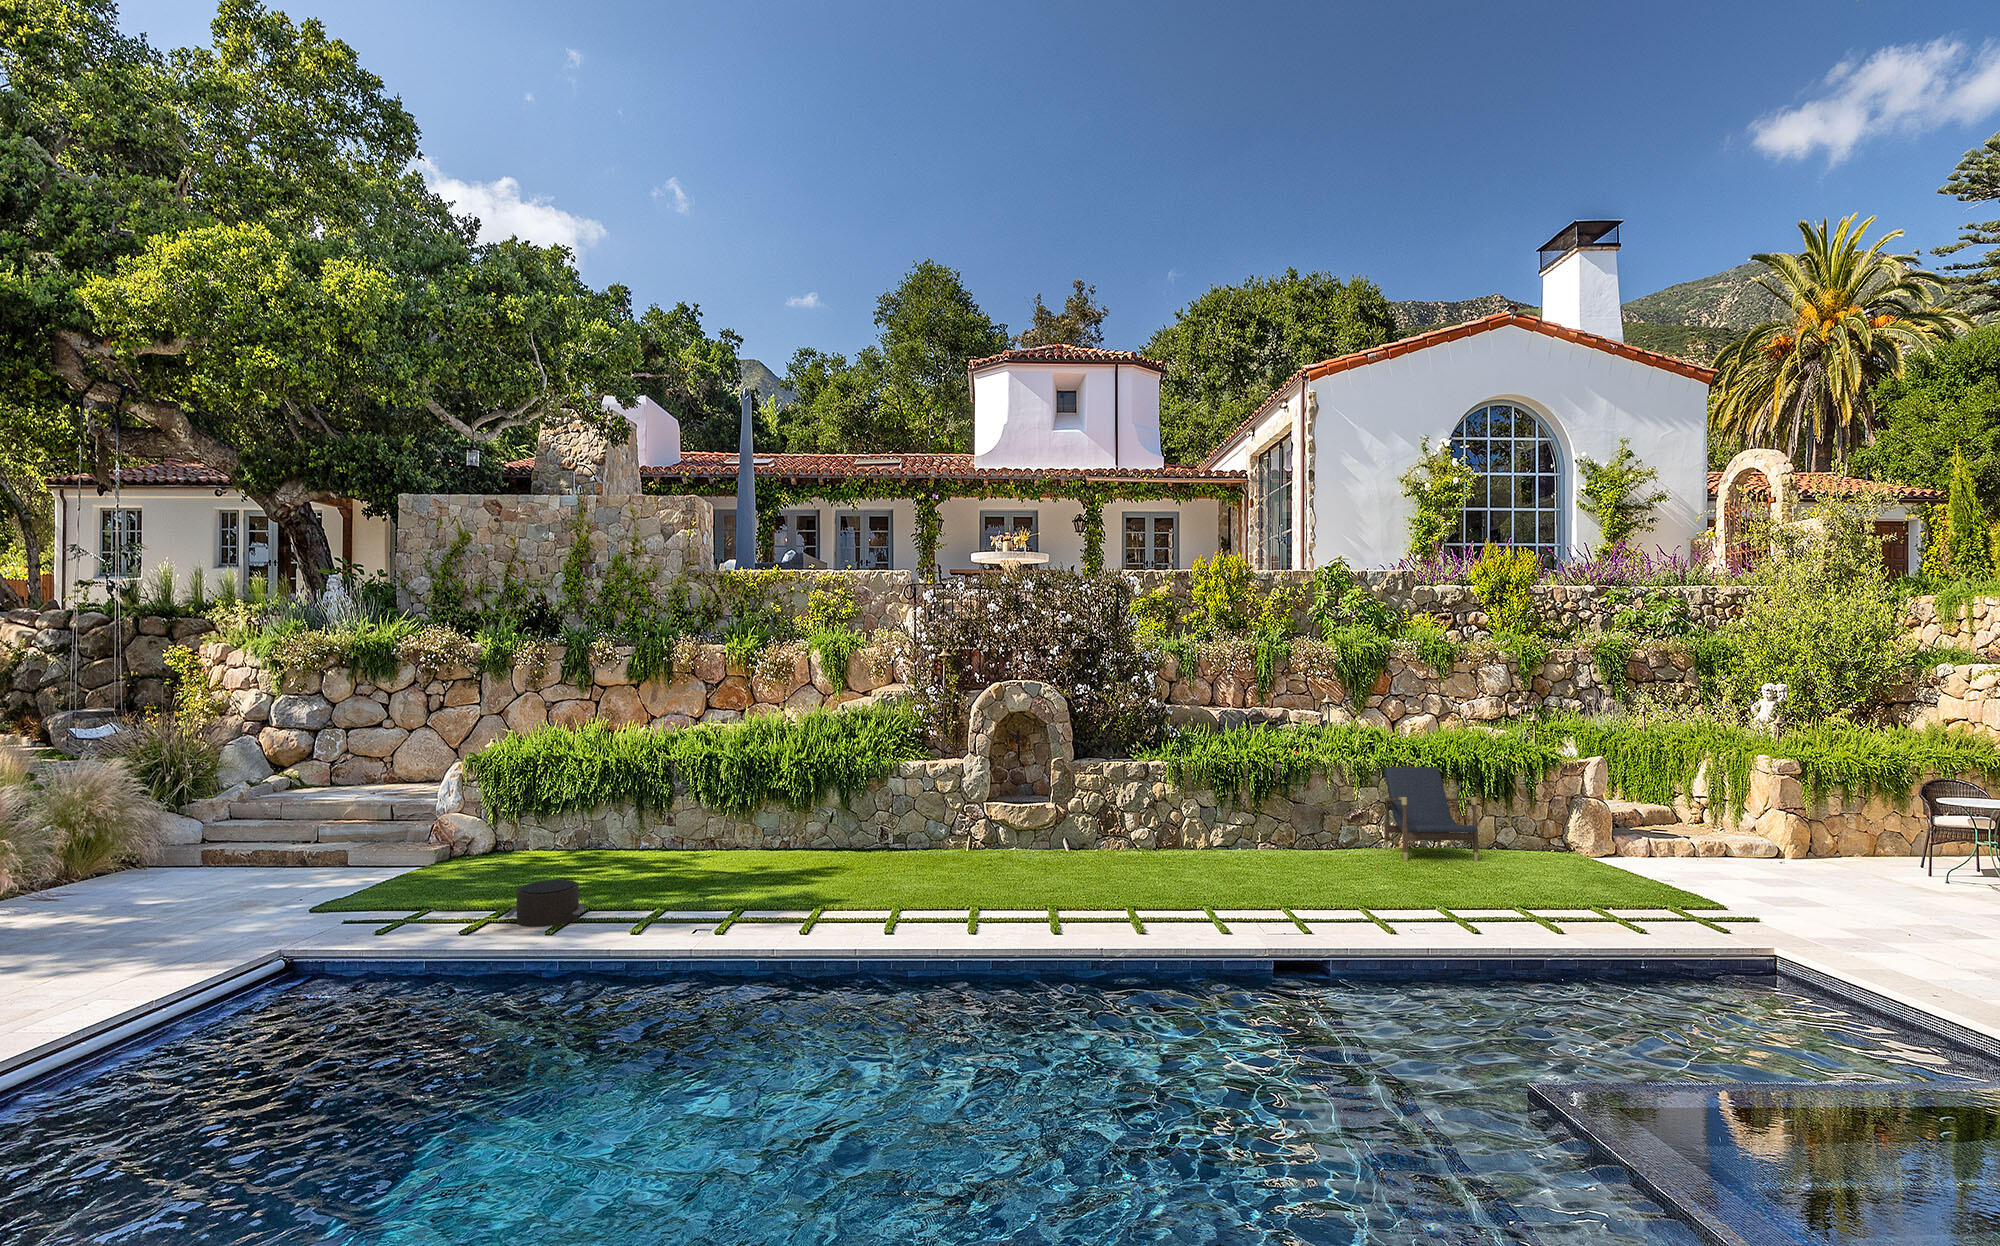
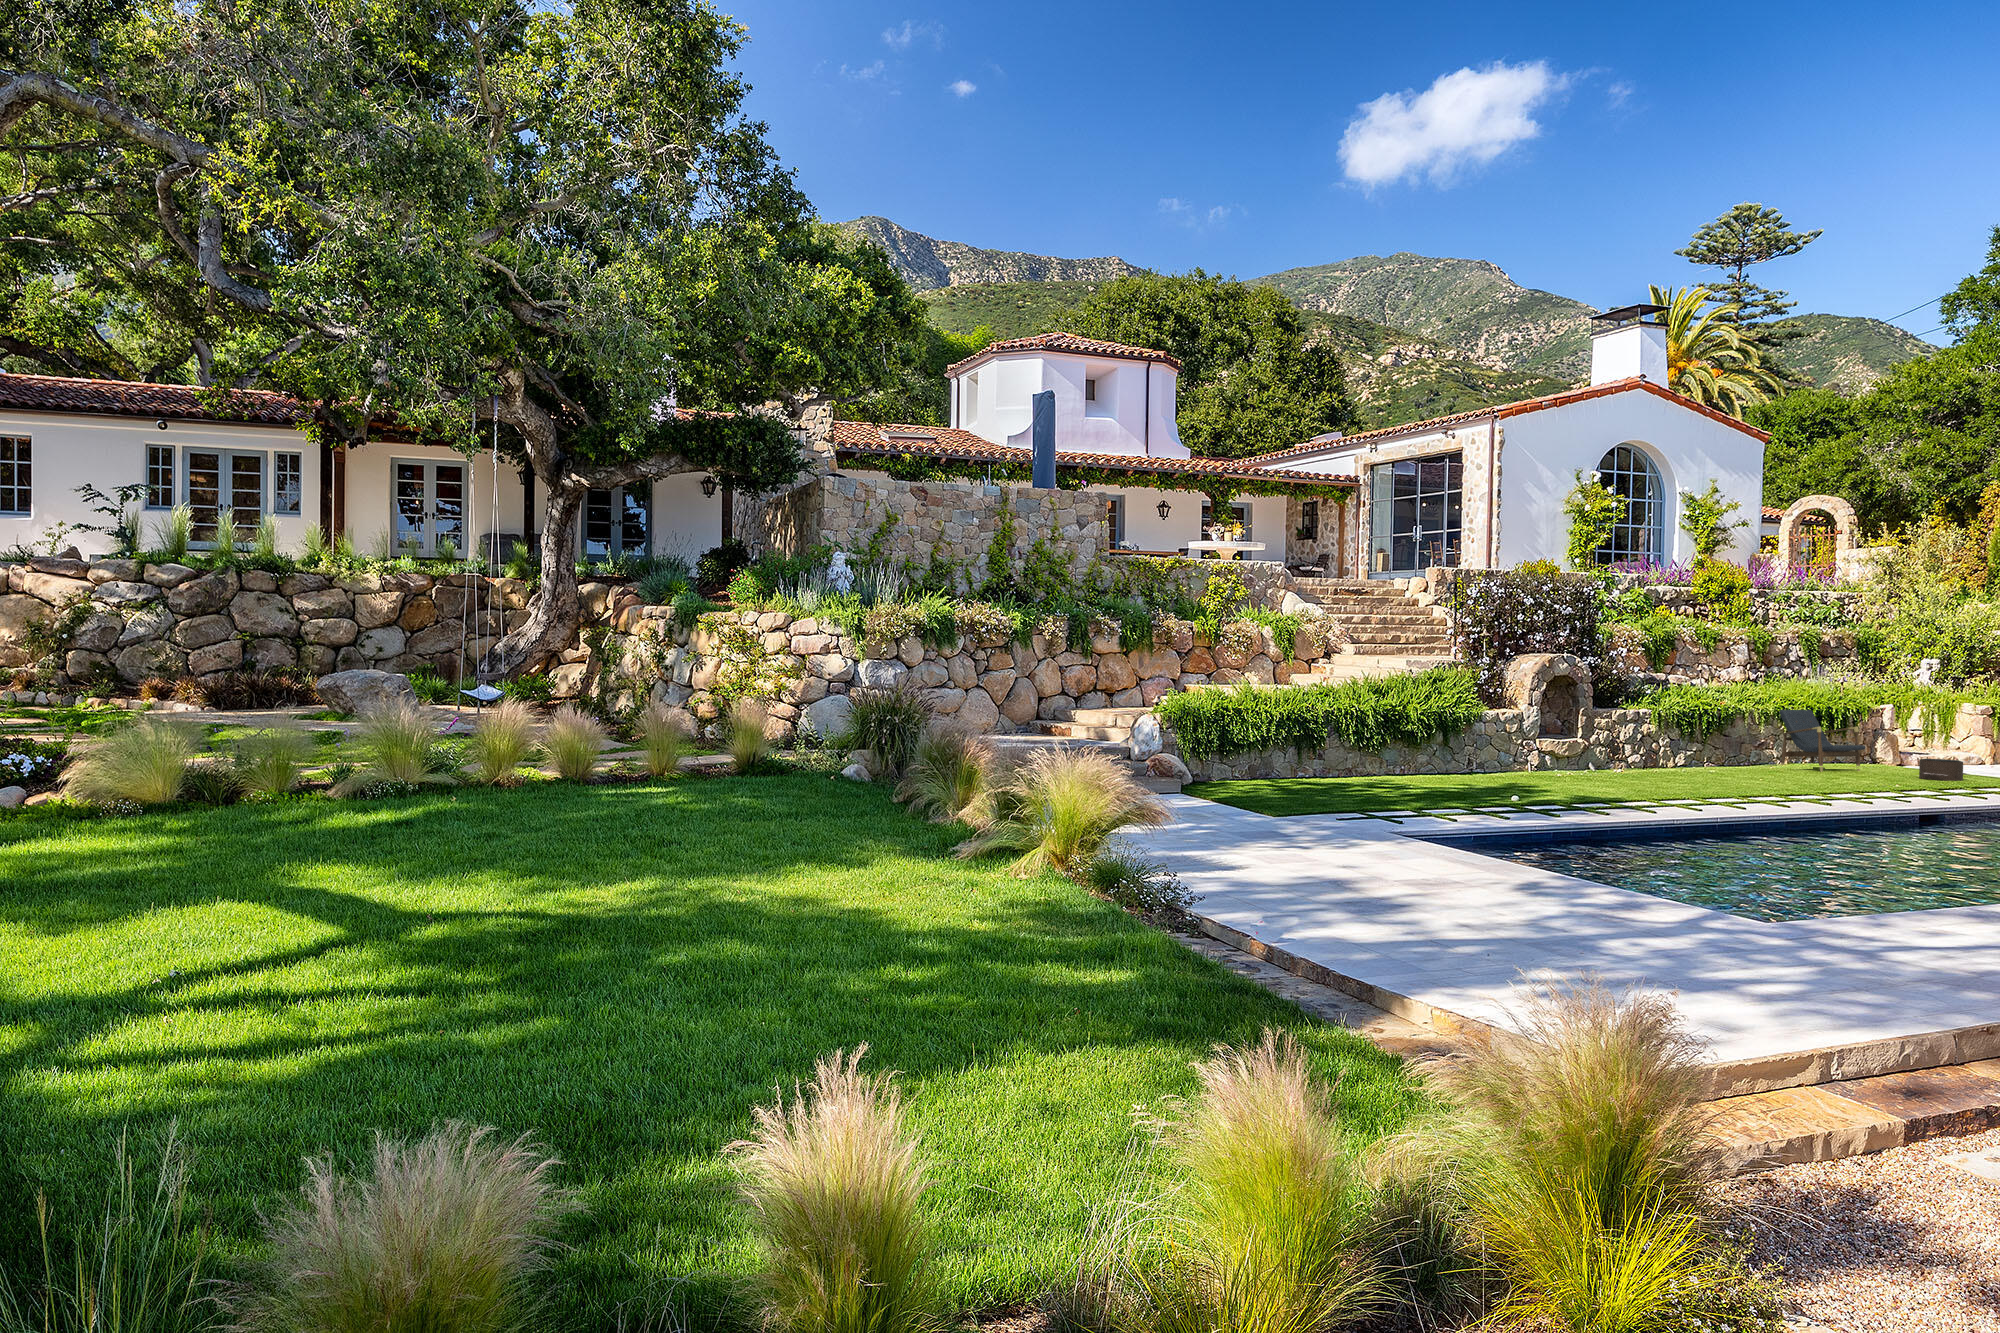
pouf: present [505,880,586,927] -> present [1919,759,1967,781]

